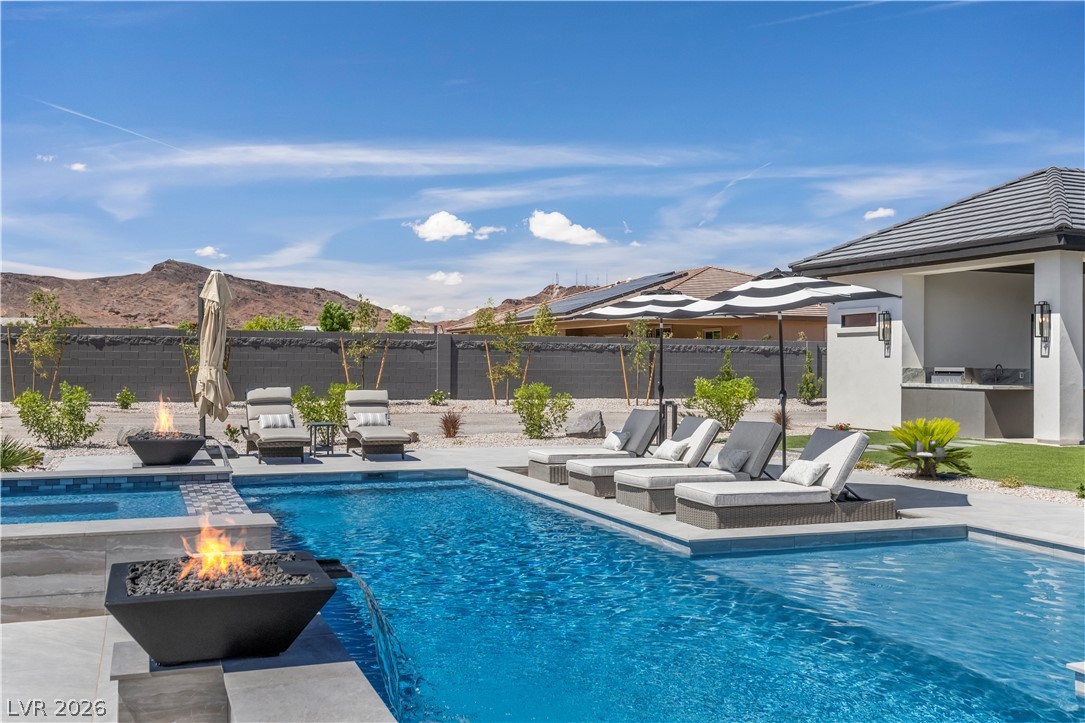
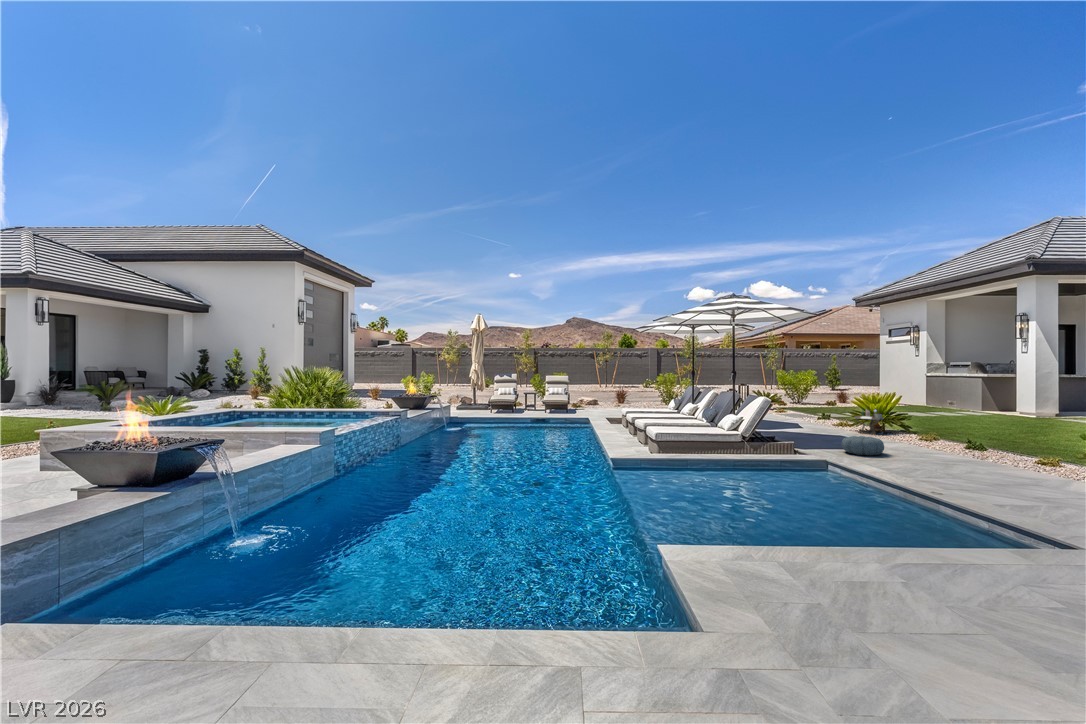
pouf: none [953,485,1016,515] -> present [842,436,884,455]

